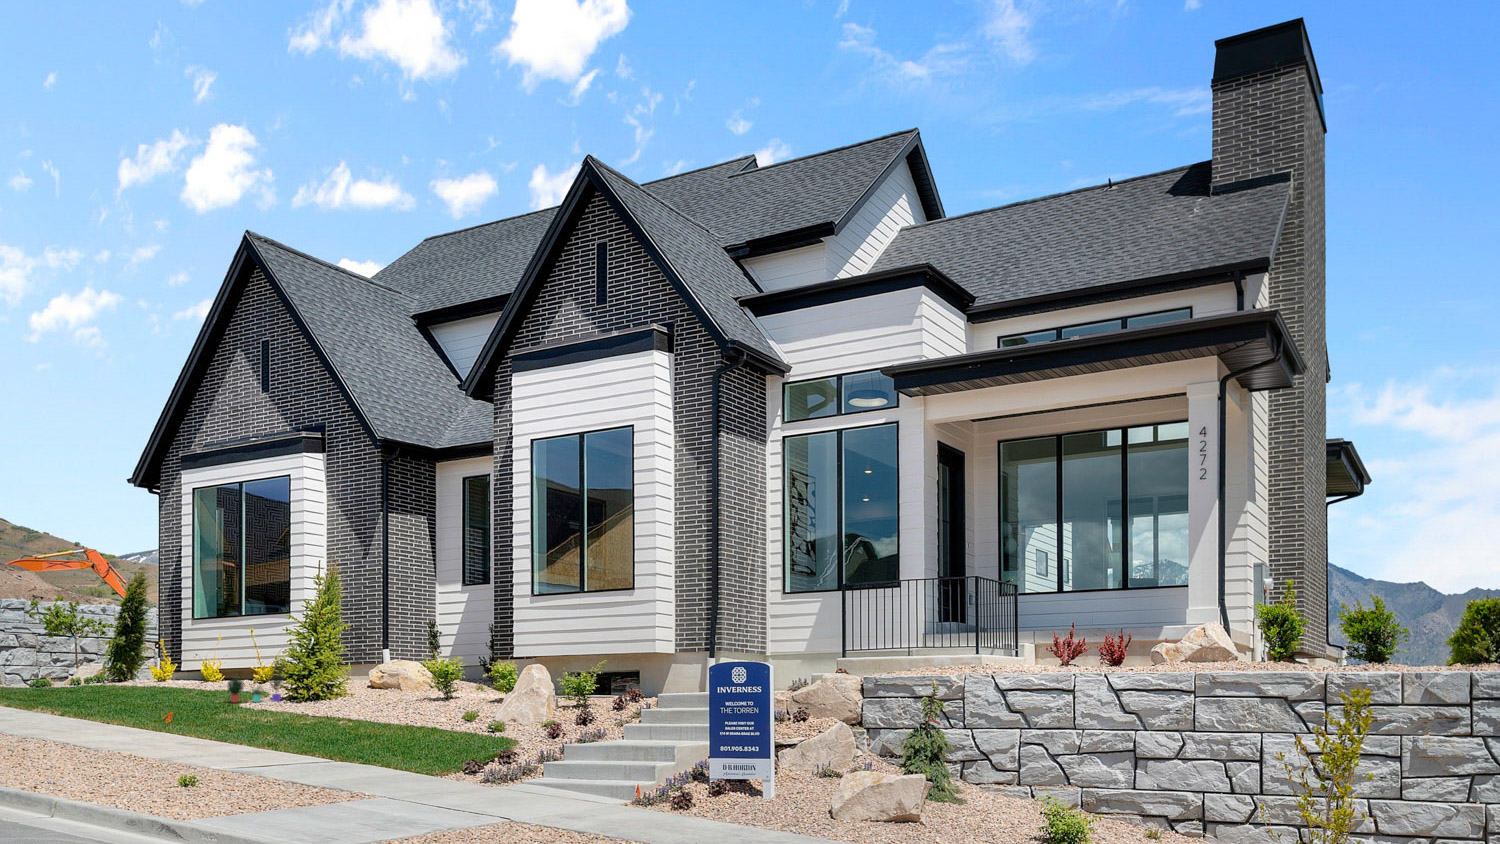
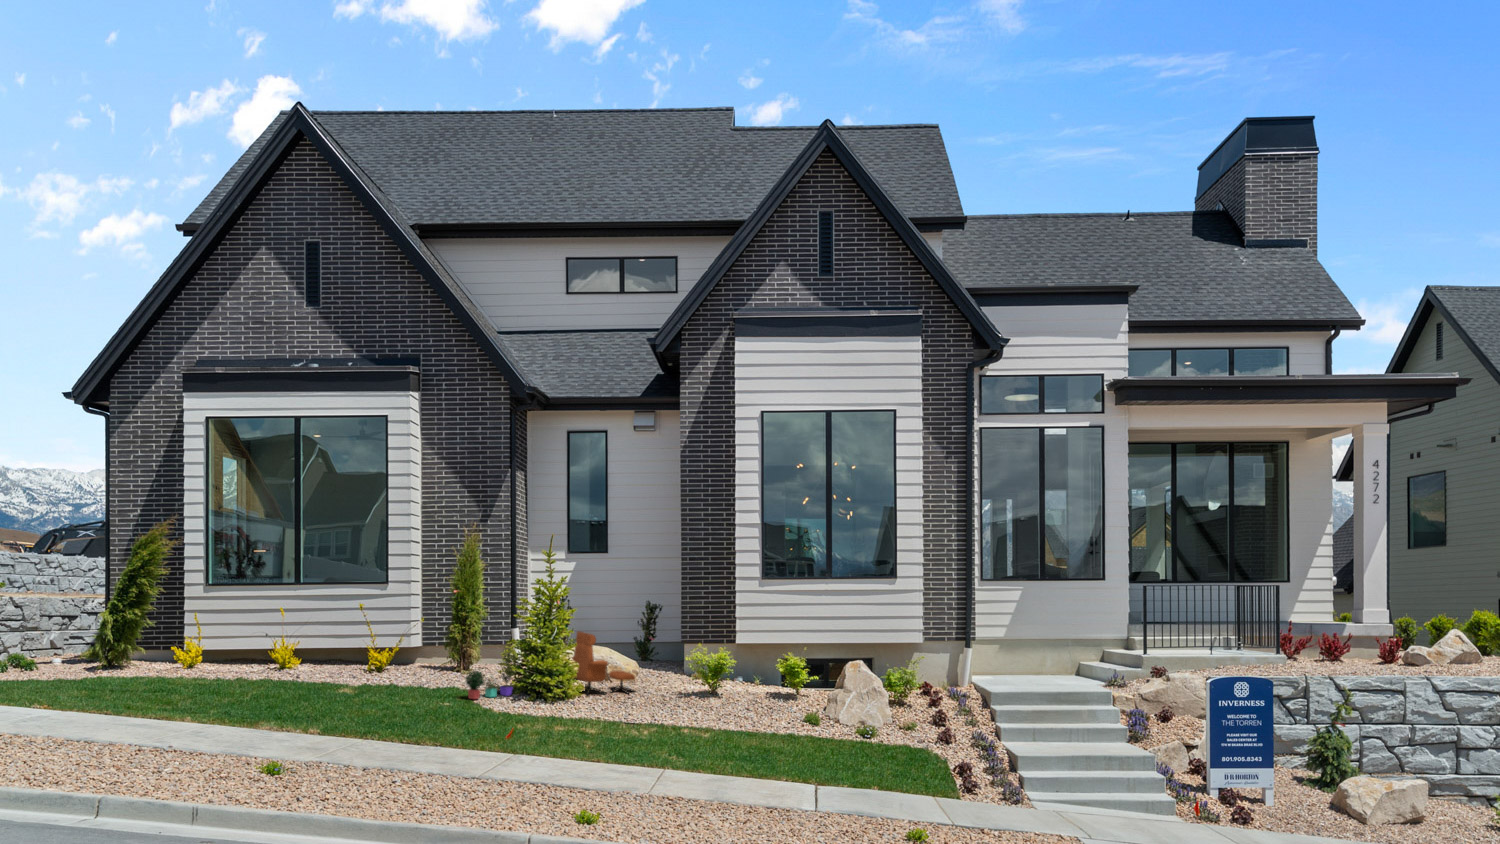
lounge chair: none [340,647,403,703] -> present [572,631,635,694]

